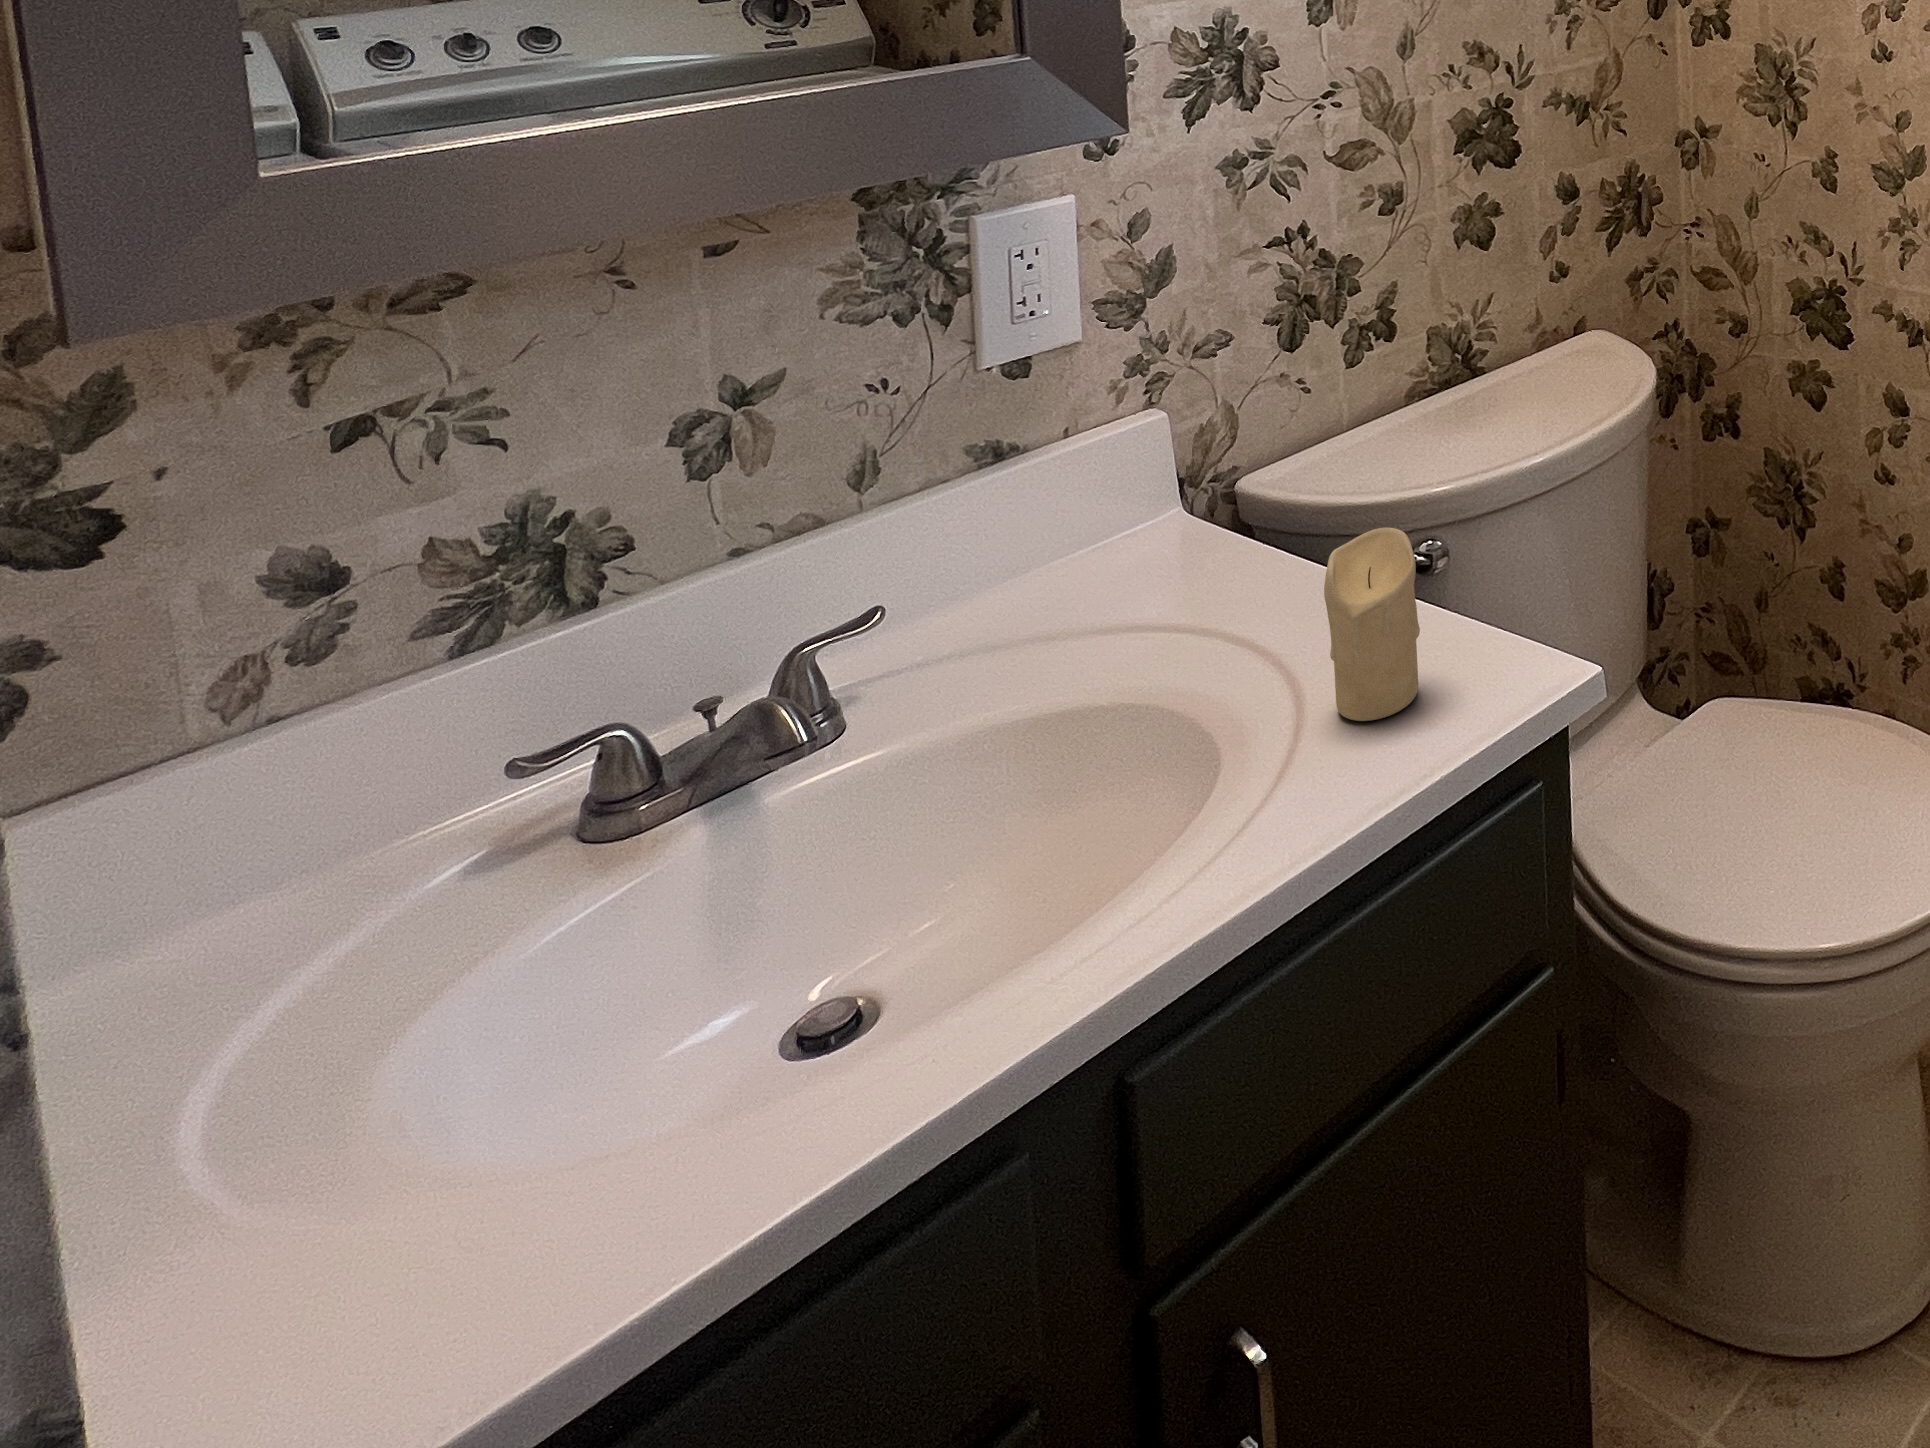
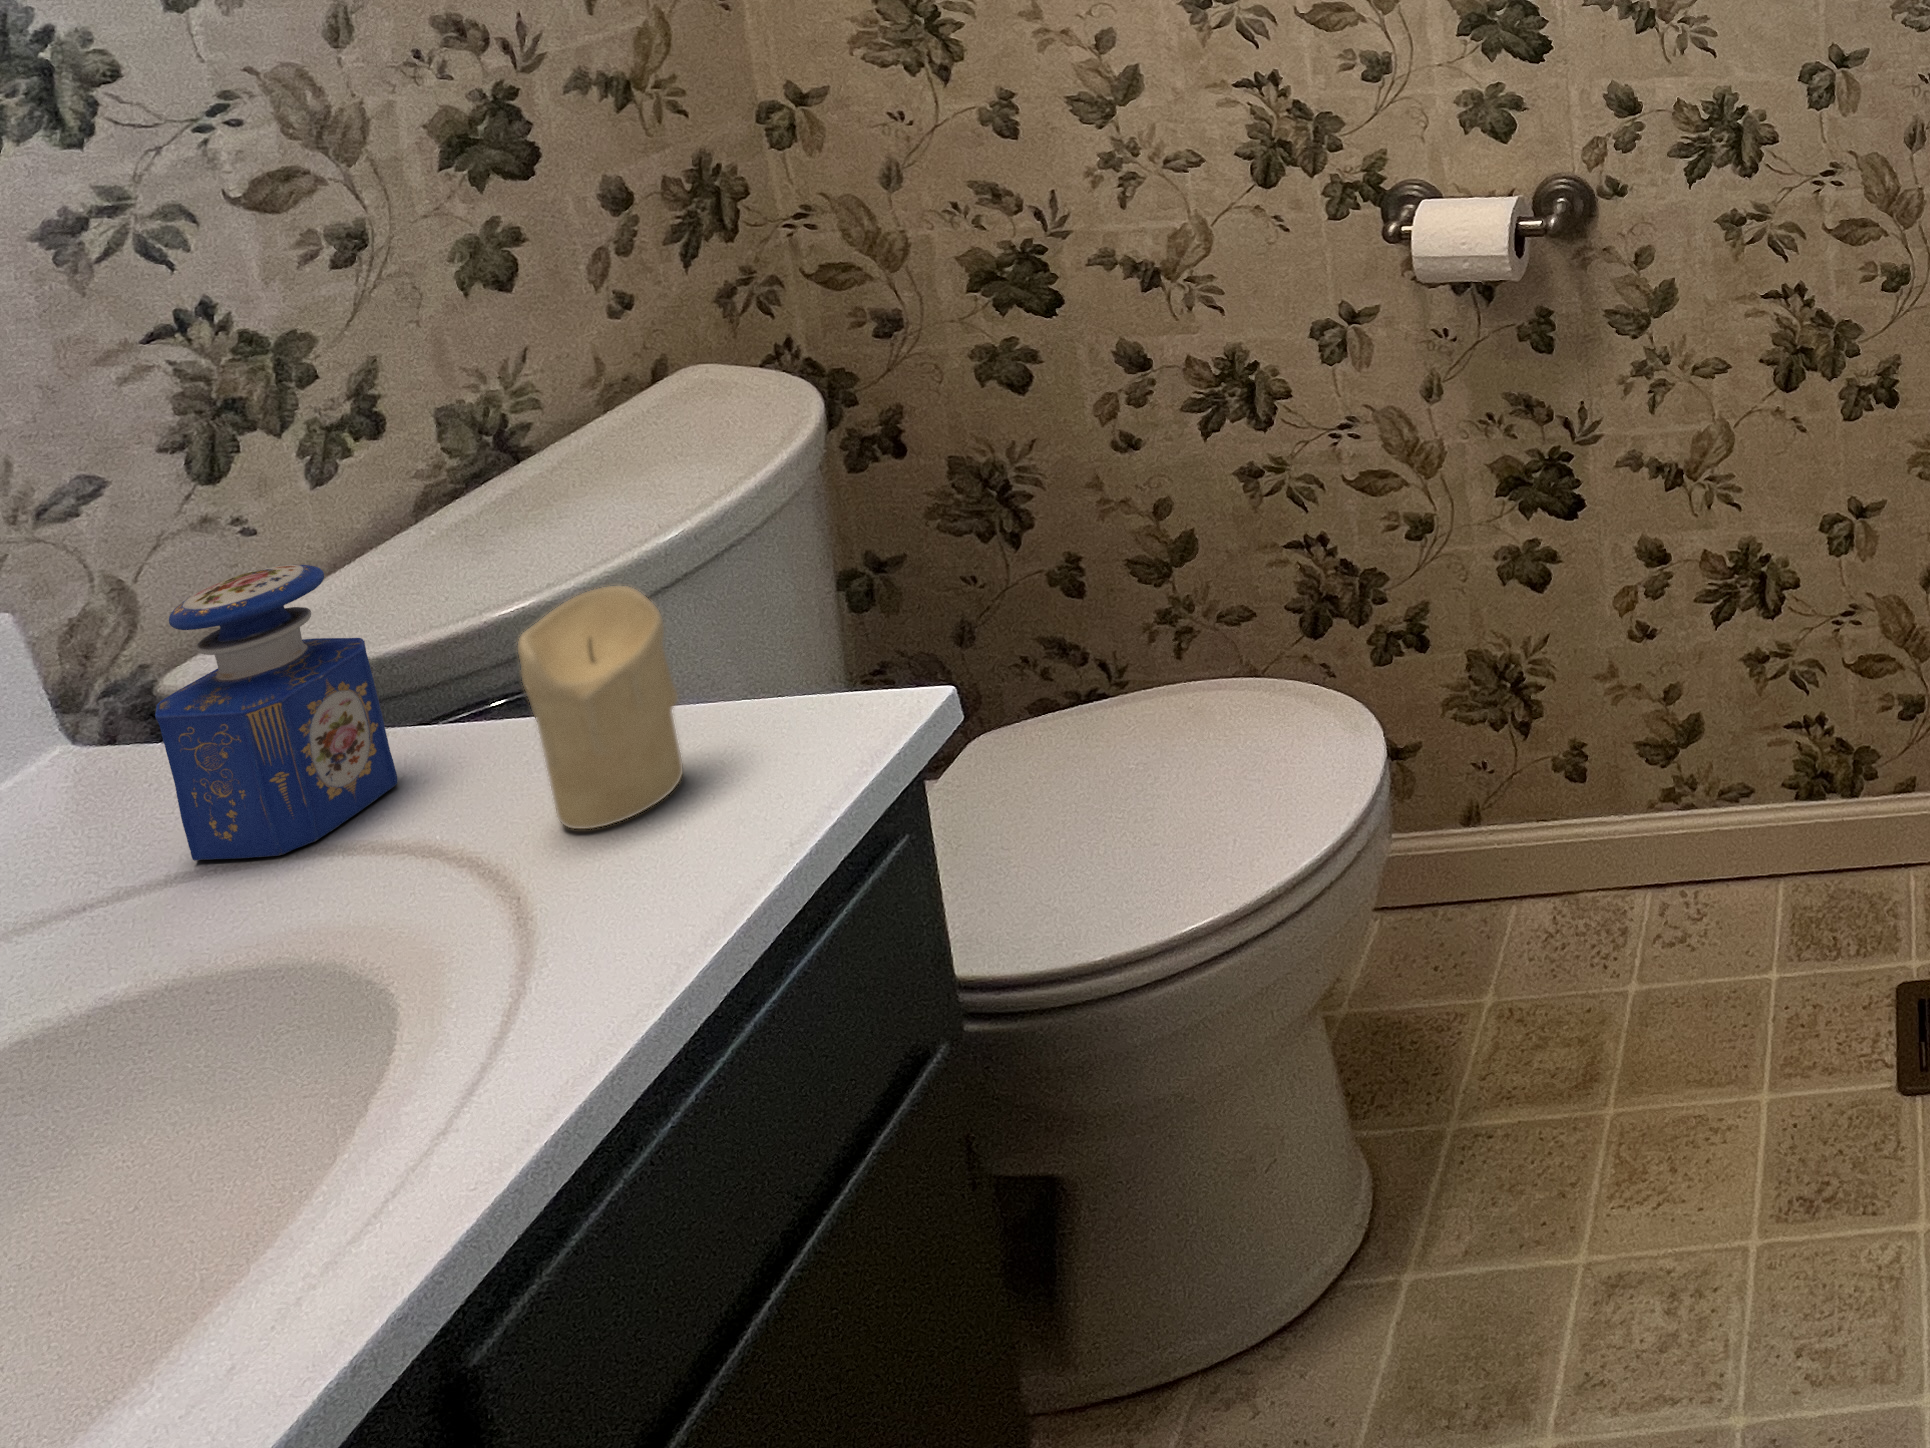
perfume bottle: none [1169,444,1291,658] -> present [155,564,398,861]

